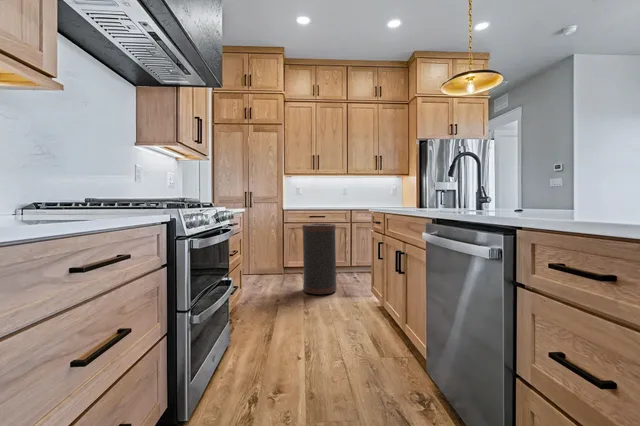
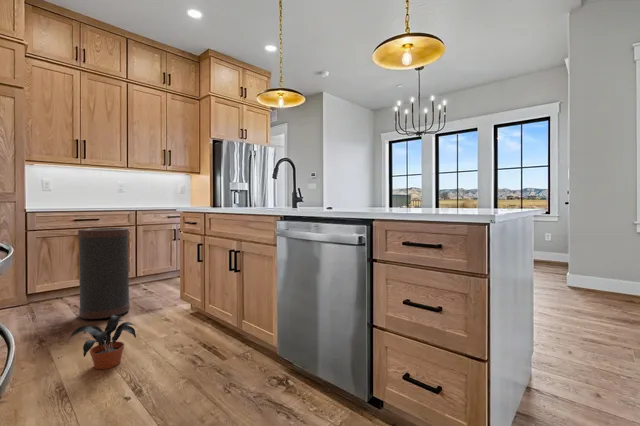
potted plant: none [276,294,320,335] -> present [70,315,136,369]

